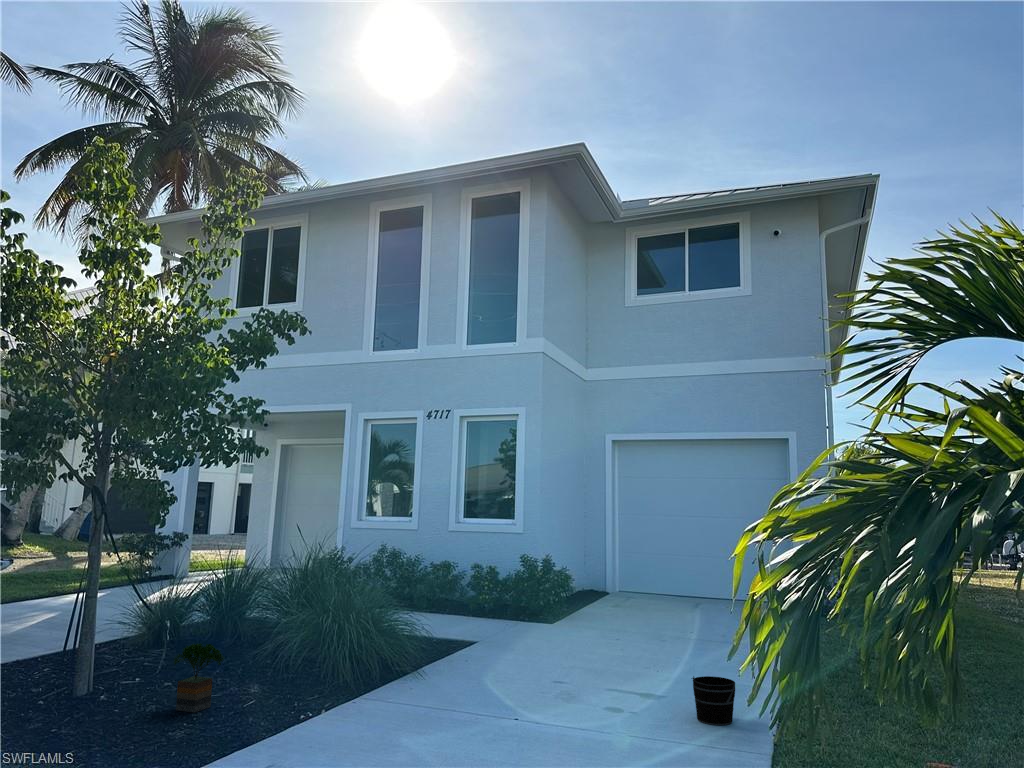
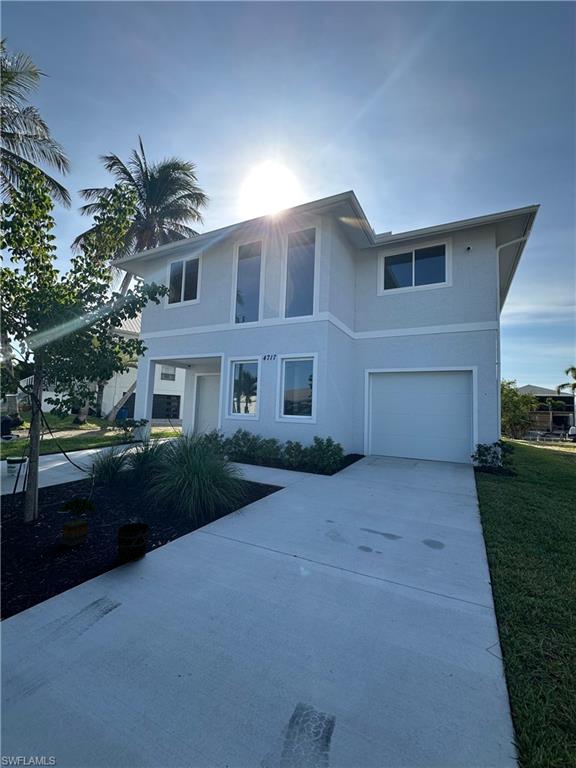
bucket: present [692,676,735,725] -> present [117,523,149,562]

